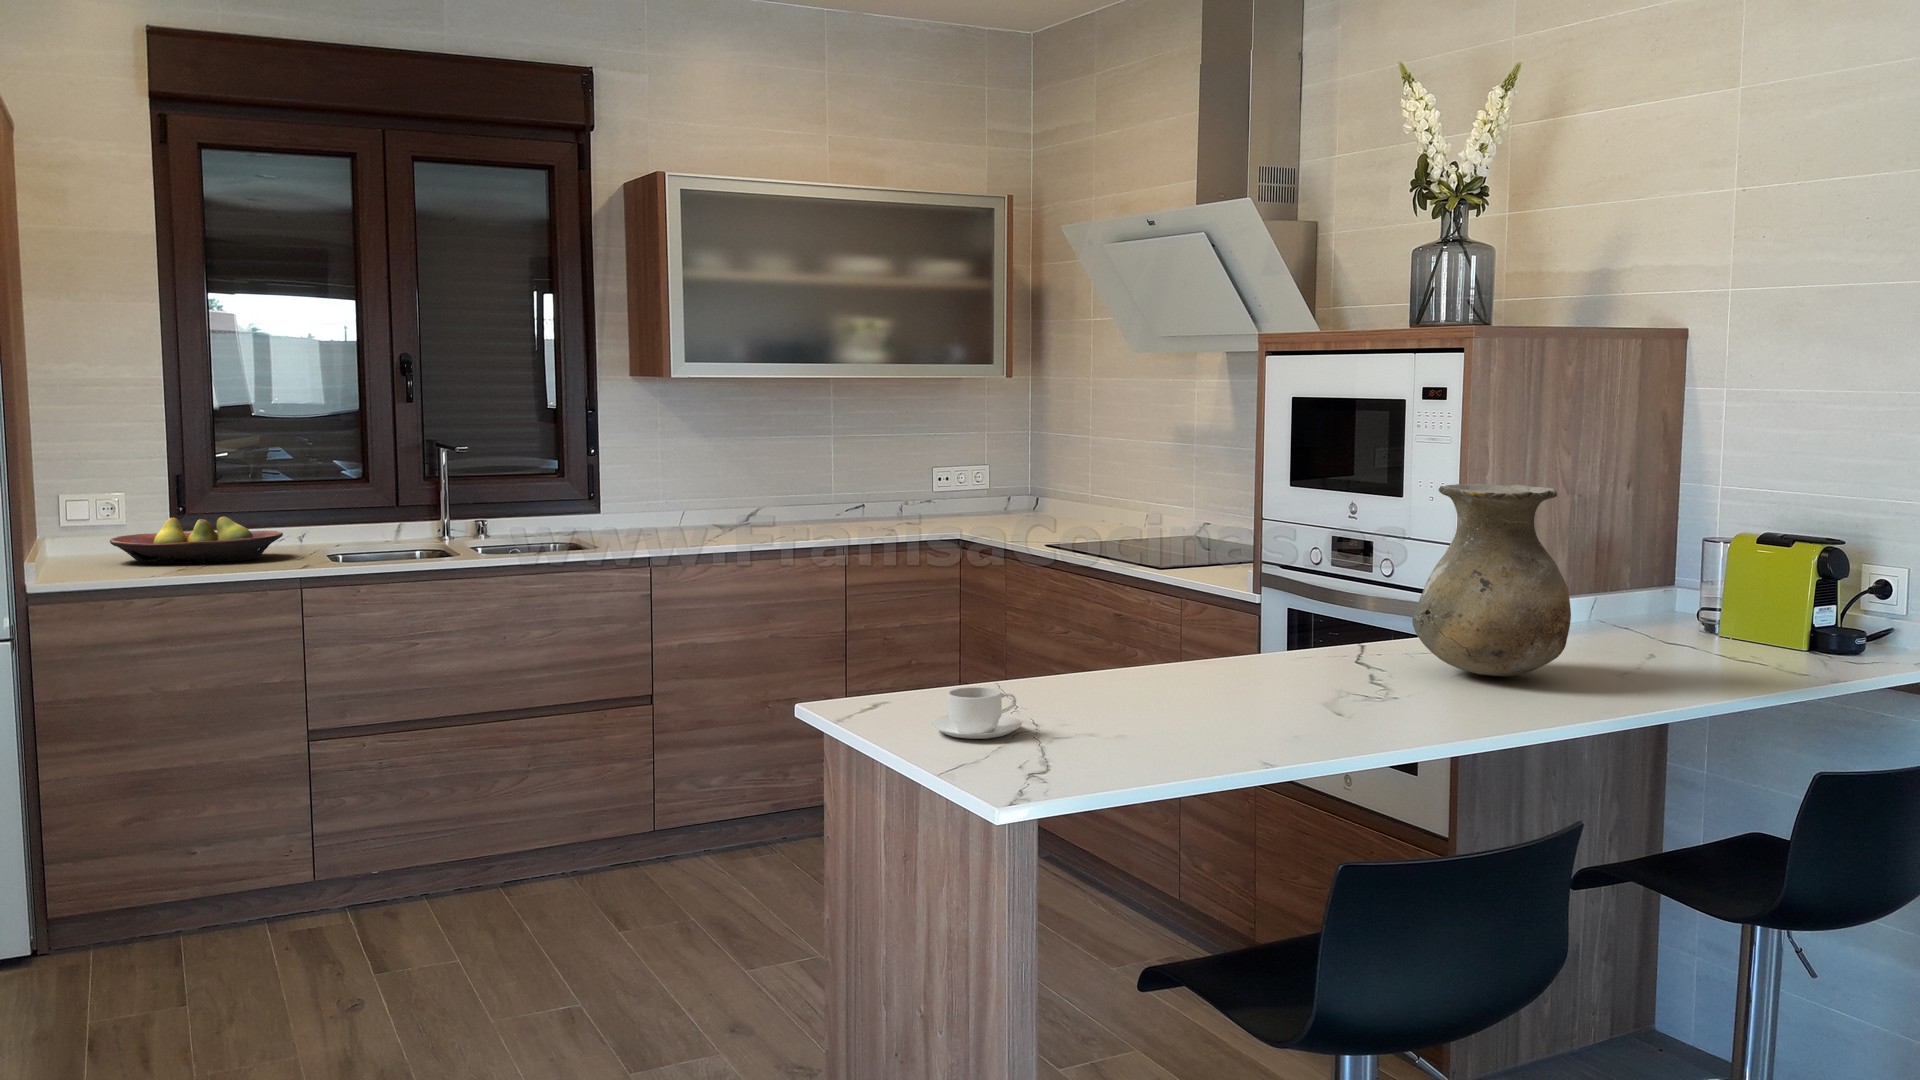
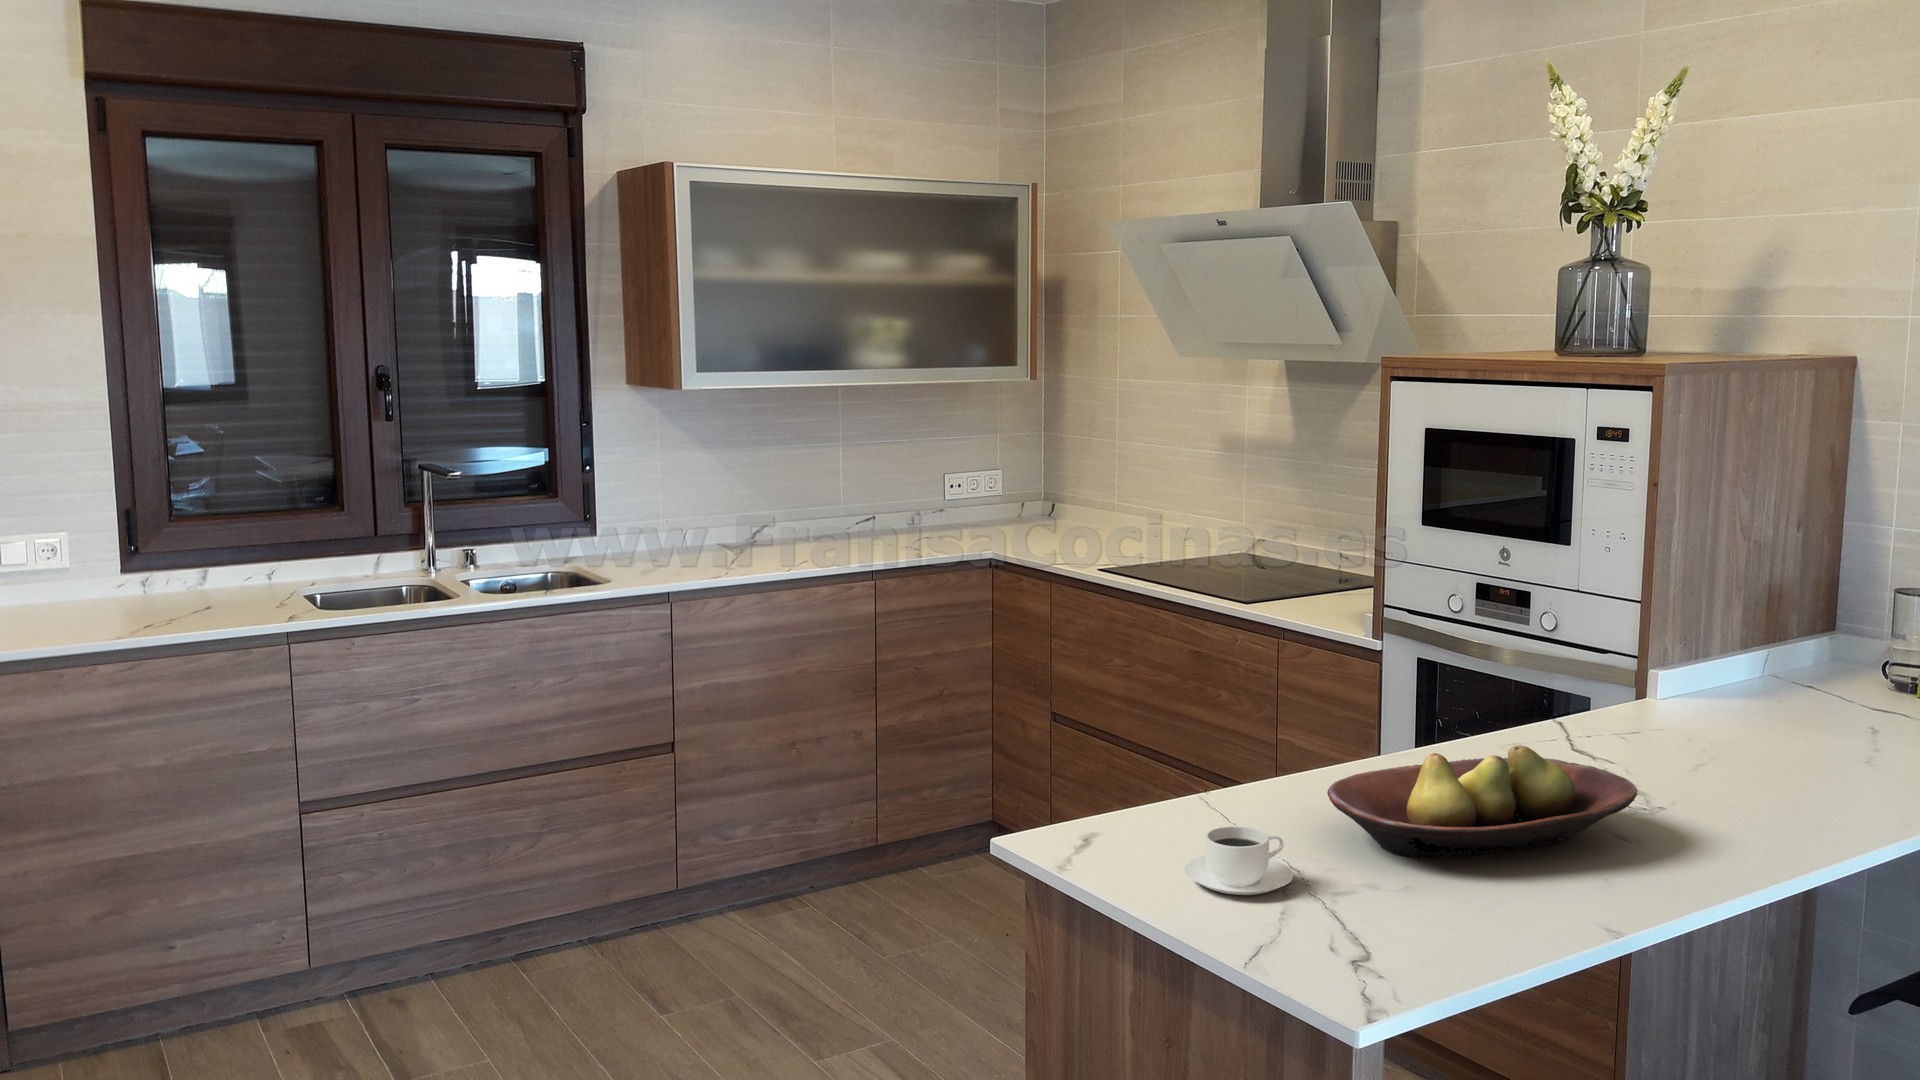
vase: present [1412,484,1571,676] -> none [1637,548,1822,766]
fruit bowl: present [110,517,283,563] -> present [1327,745,1637,857]

